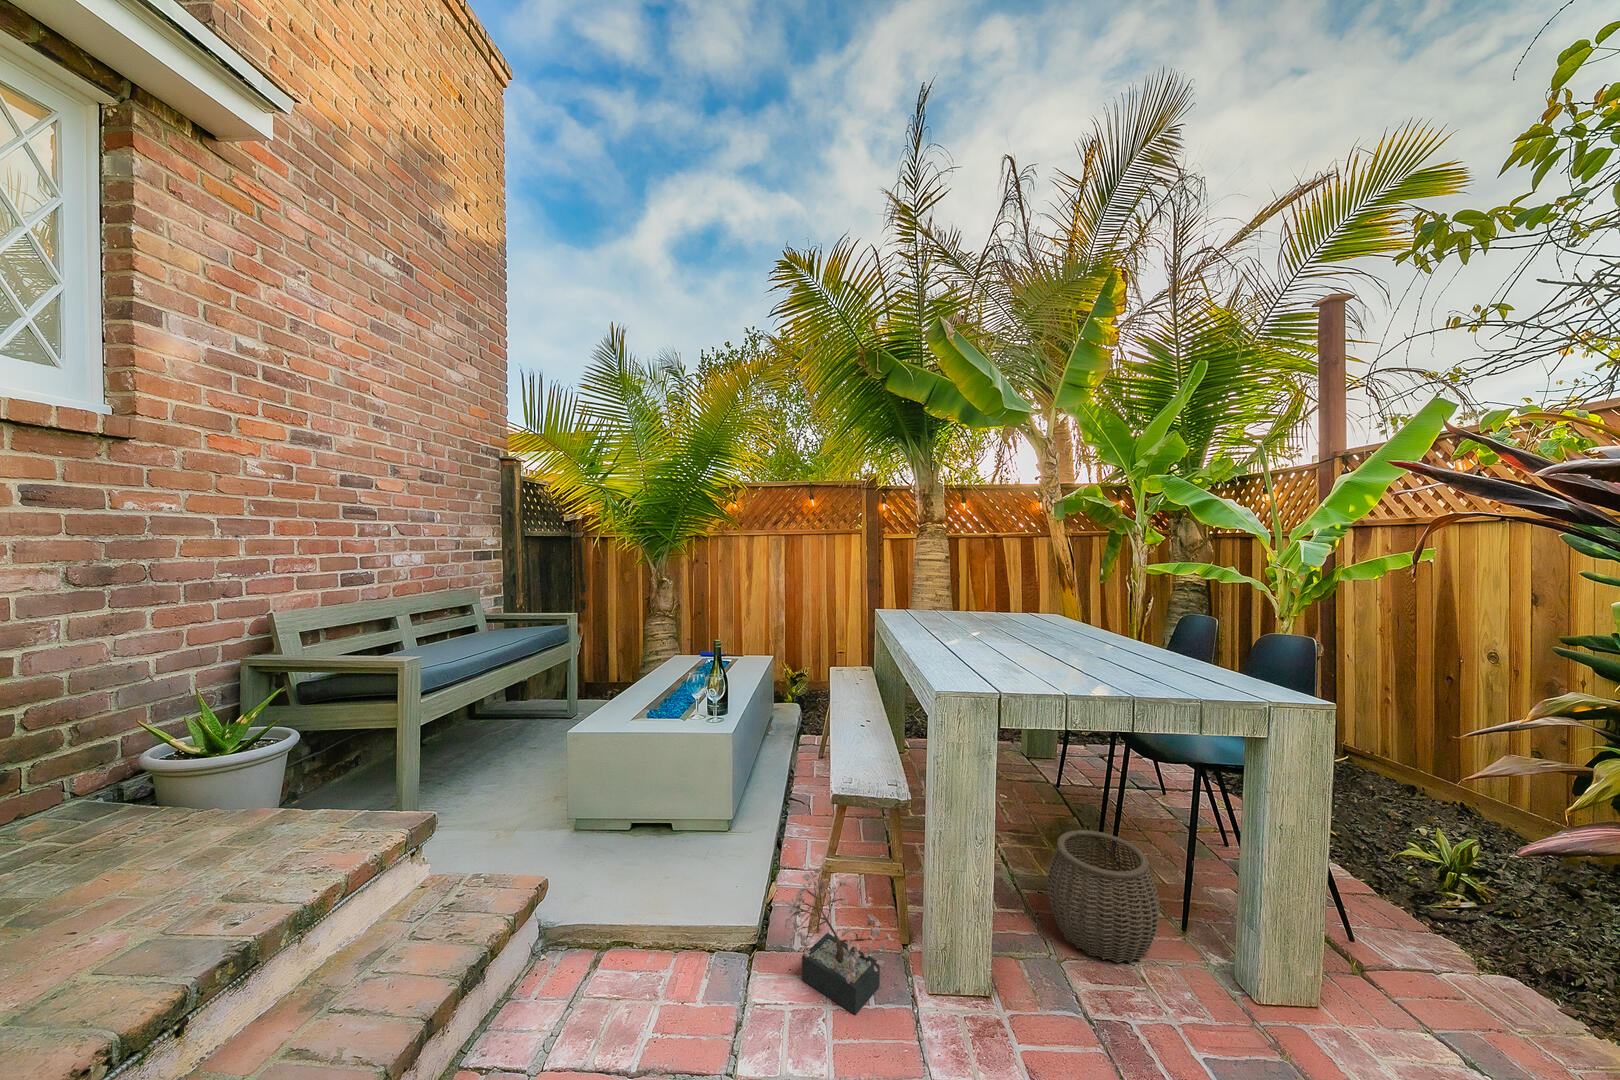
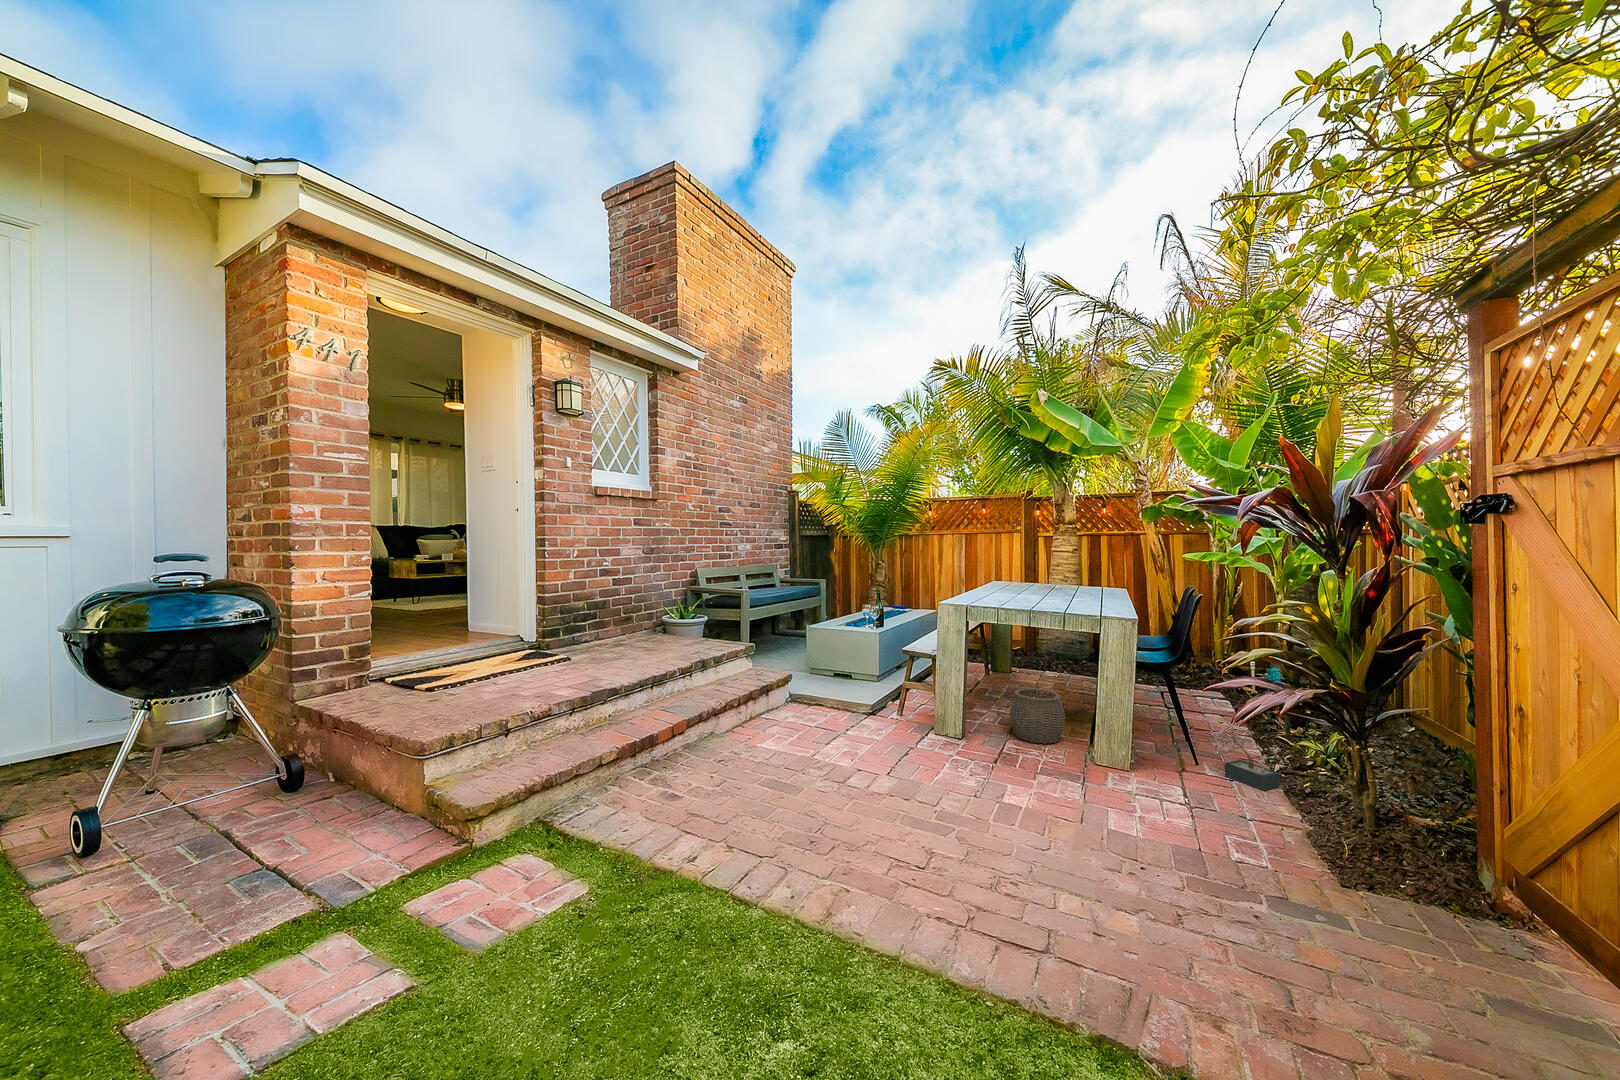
decorative plant: present [782,866,894,1015] -> present [1211,722,1289,791]

